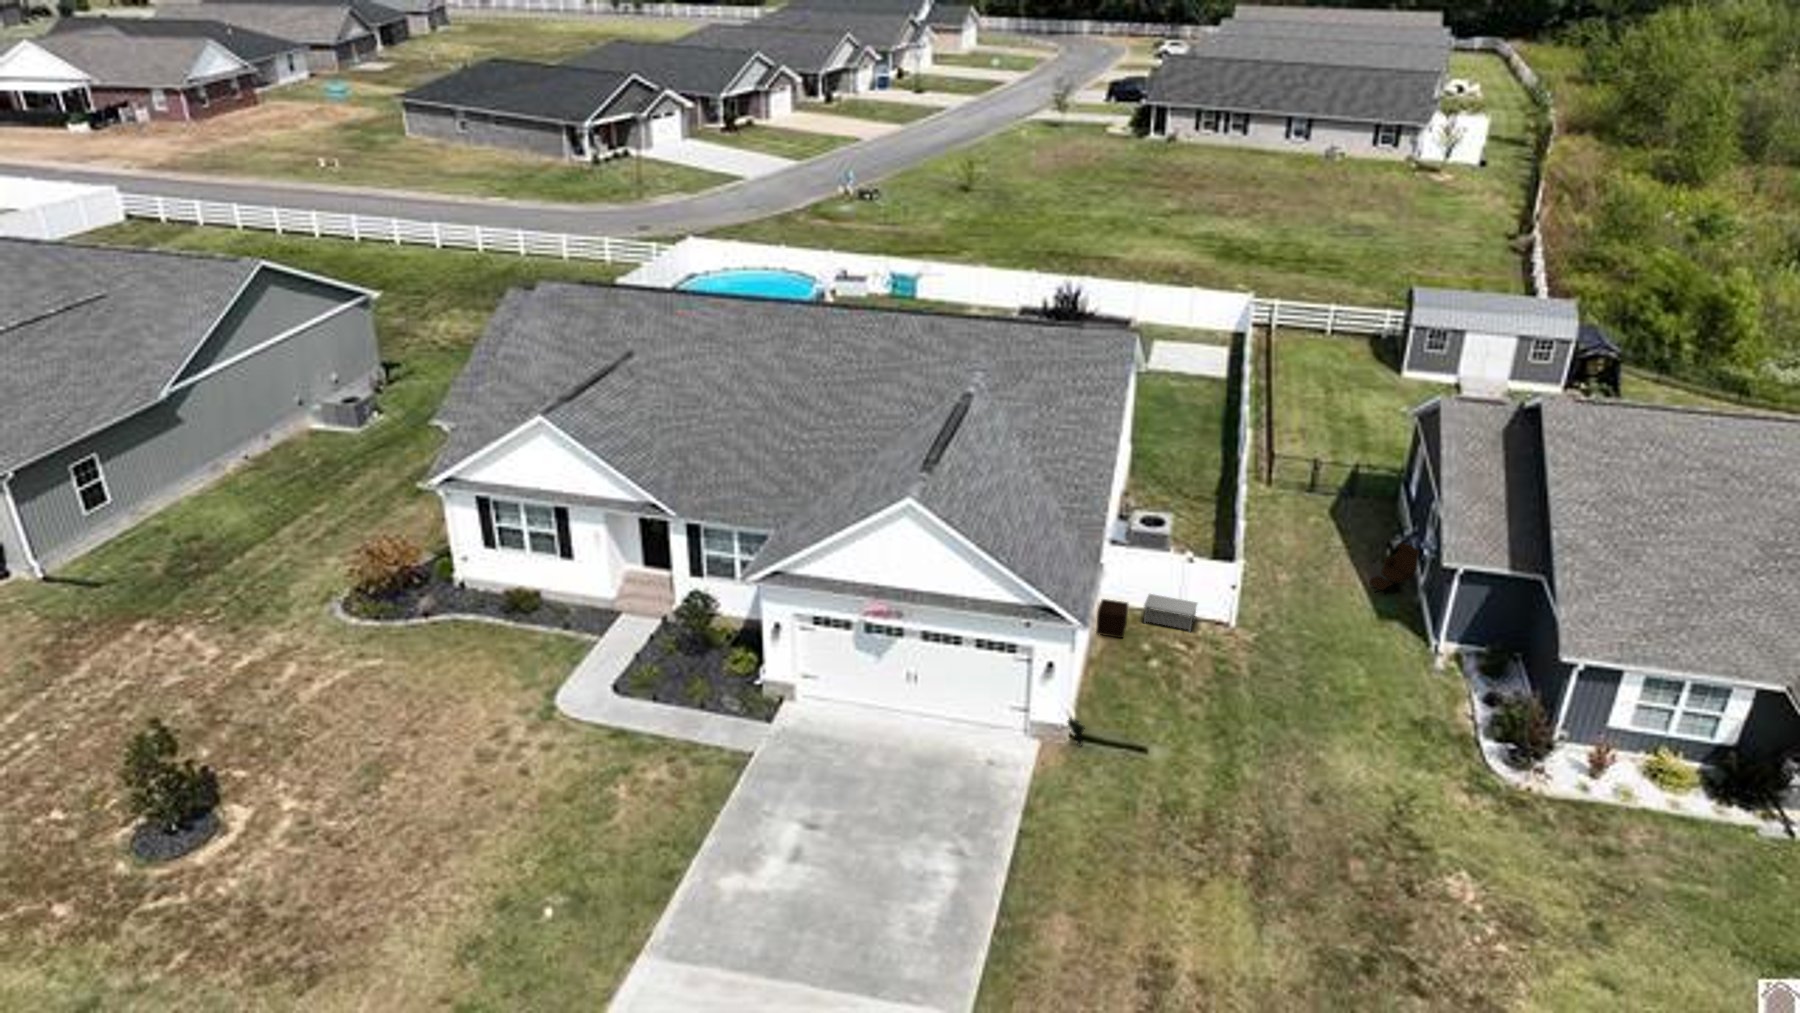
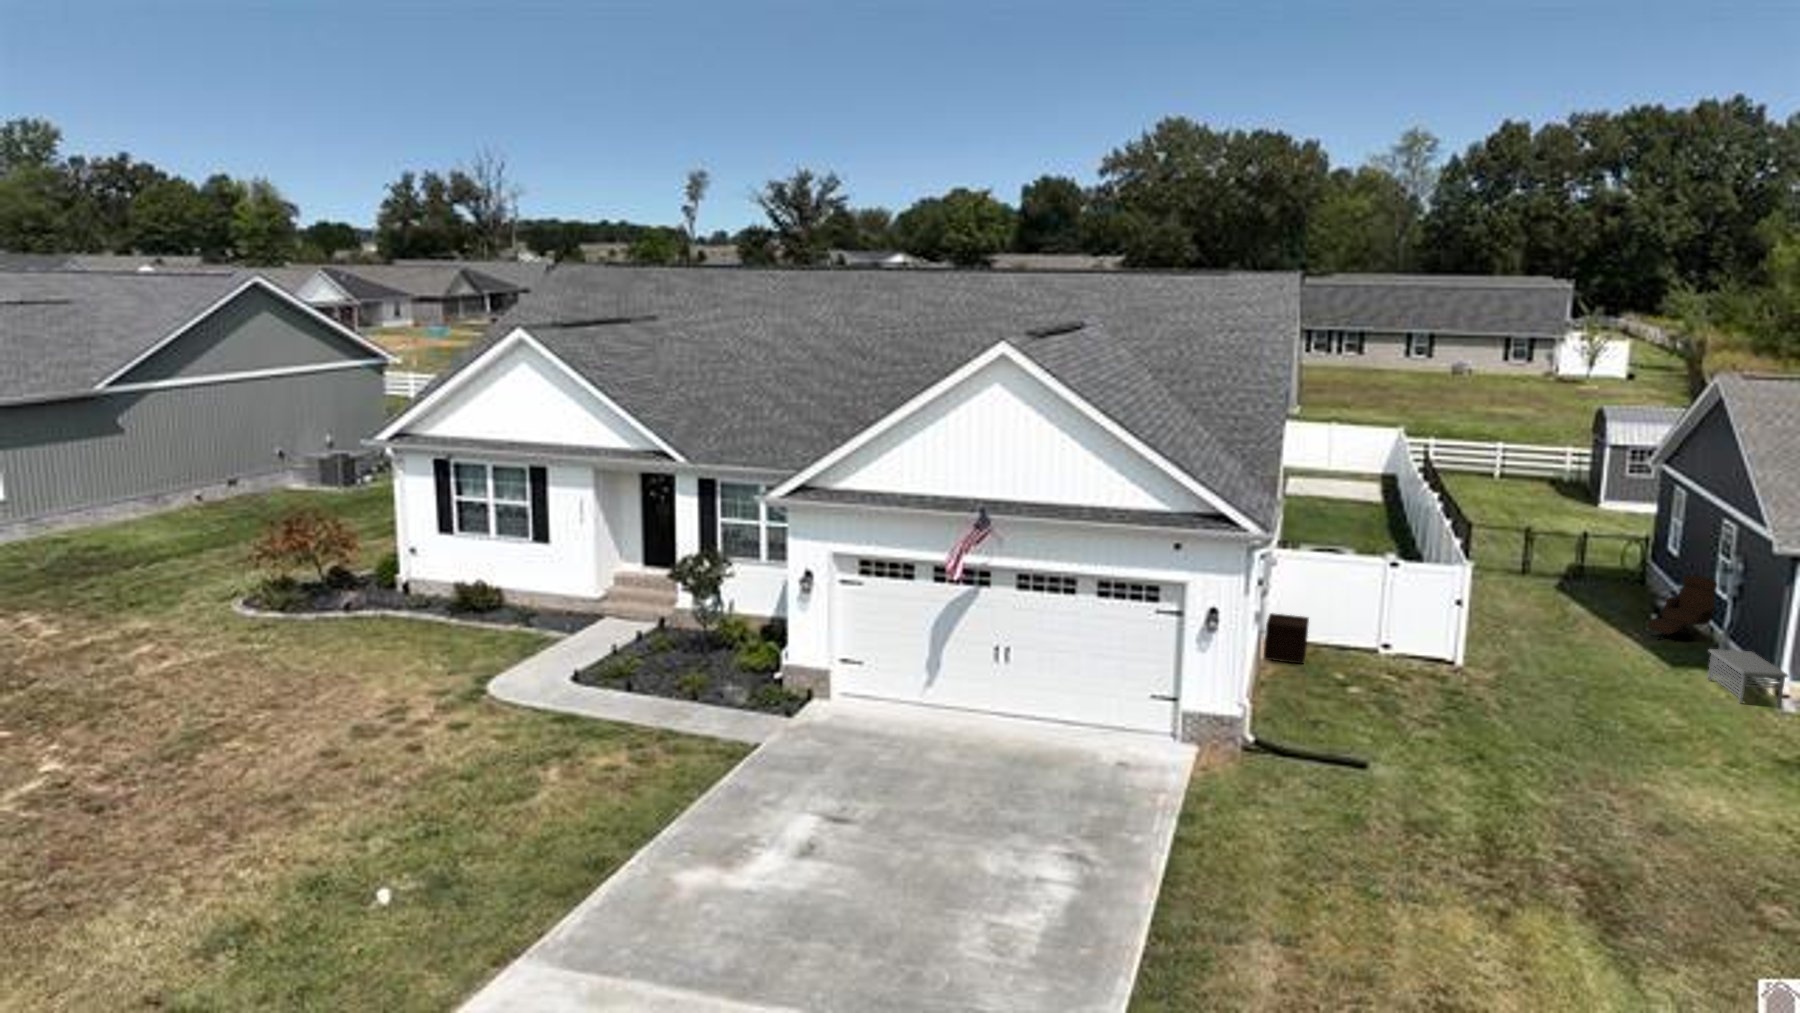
storage bench: present [1144,594,1197,631] -> present [1708,649,1789,706]
potted plant: present [1068,718,1085,746] -> none [1240,708,1270,758]

